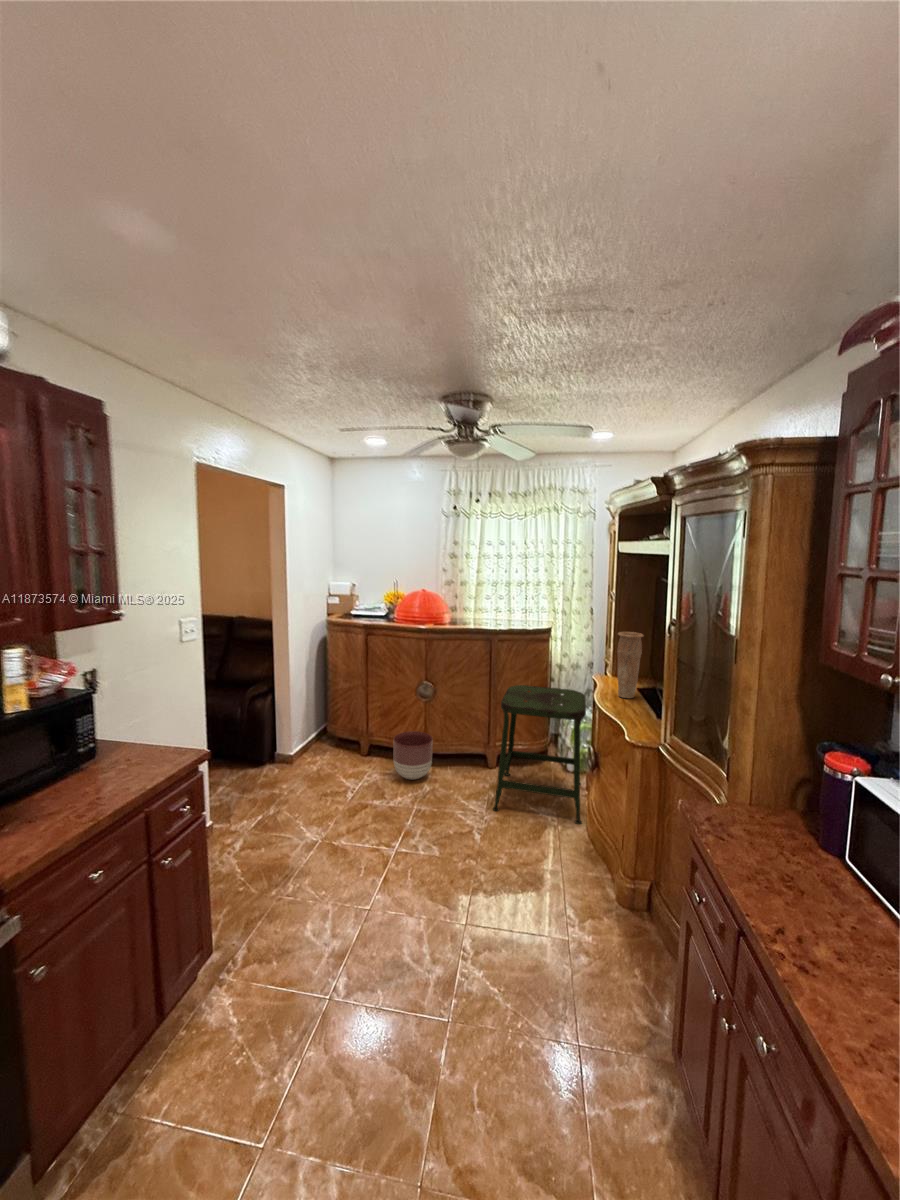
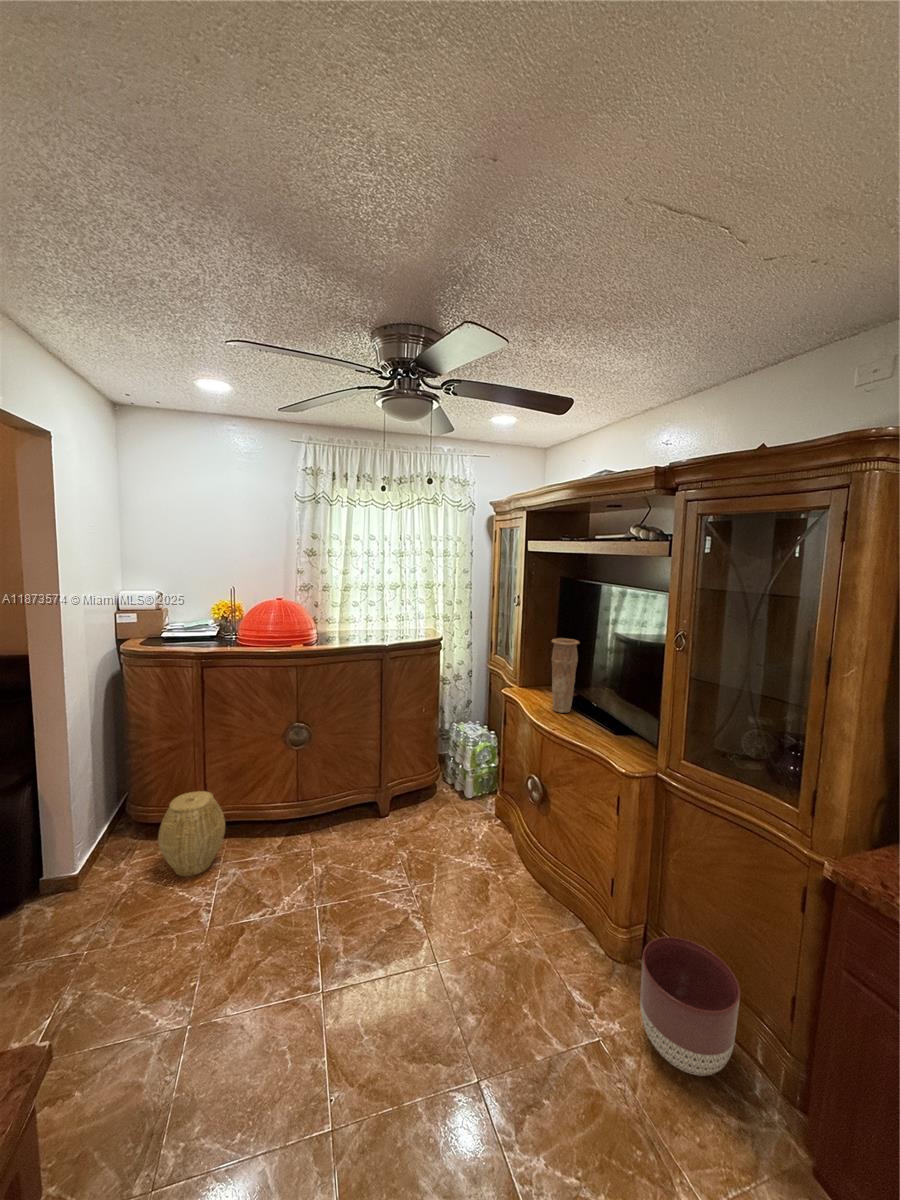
stool: present [493,685,586,824] -> none [401,707,517,876]
woven basket: none [334,719,375,773] -> present [158,791,225,876]
planter: present [394,731,433,779] -> present [640,937,740,1076]

